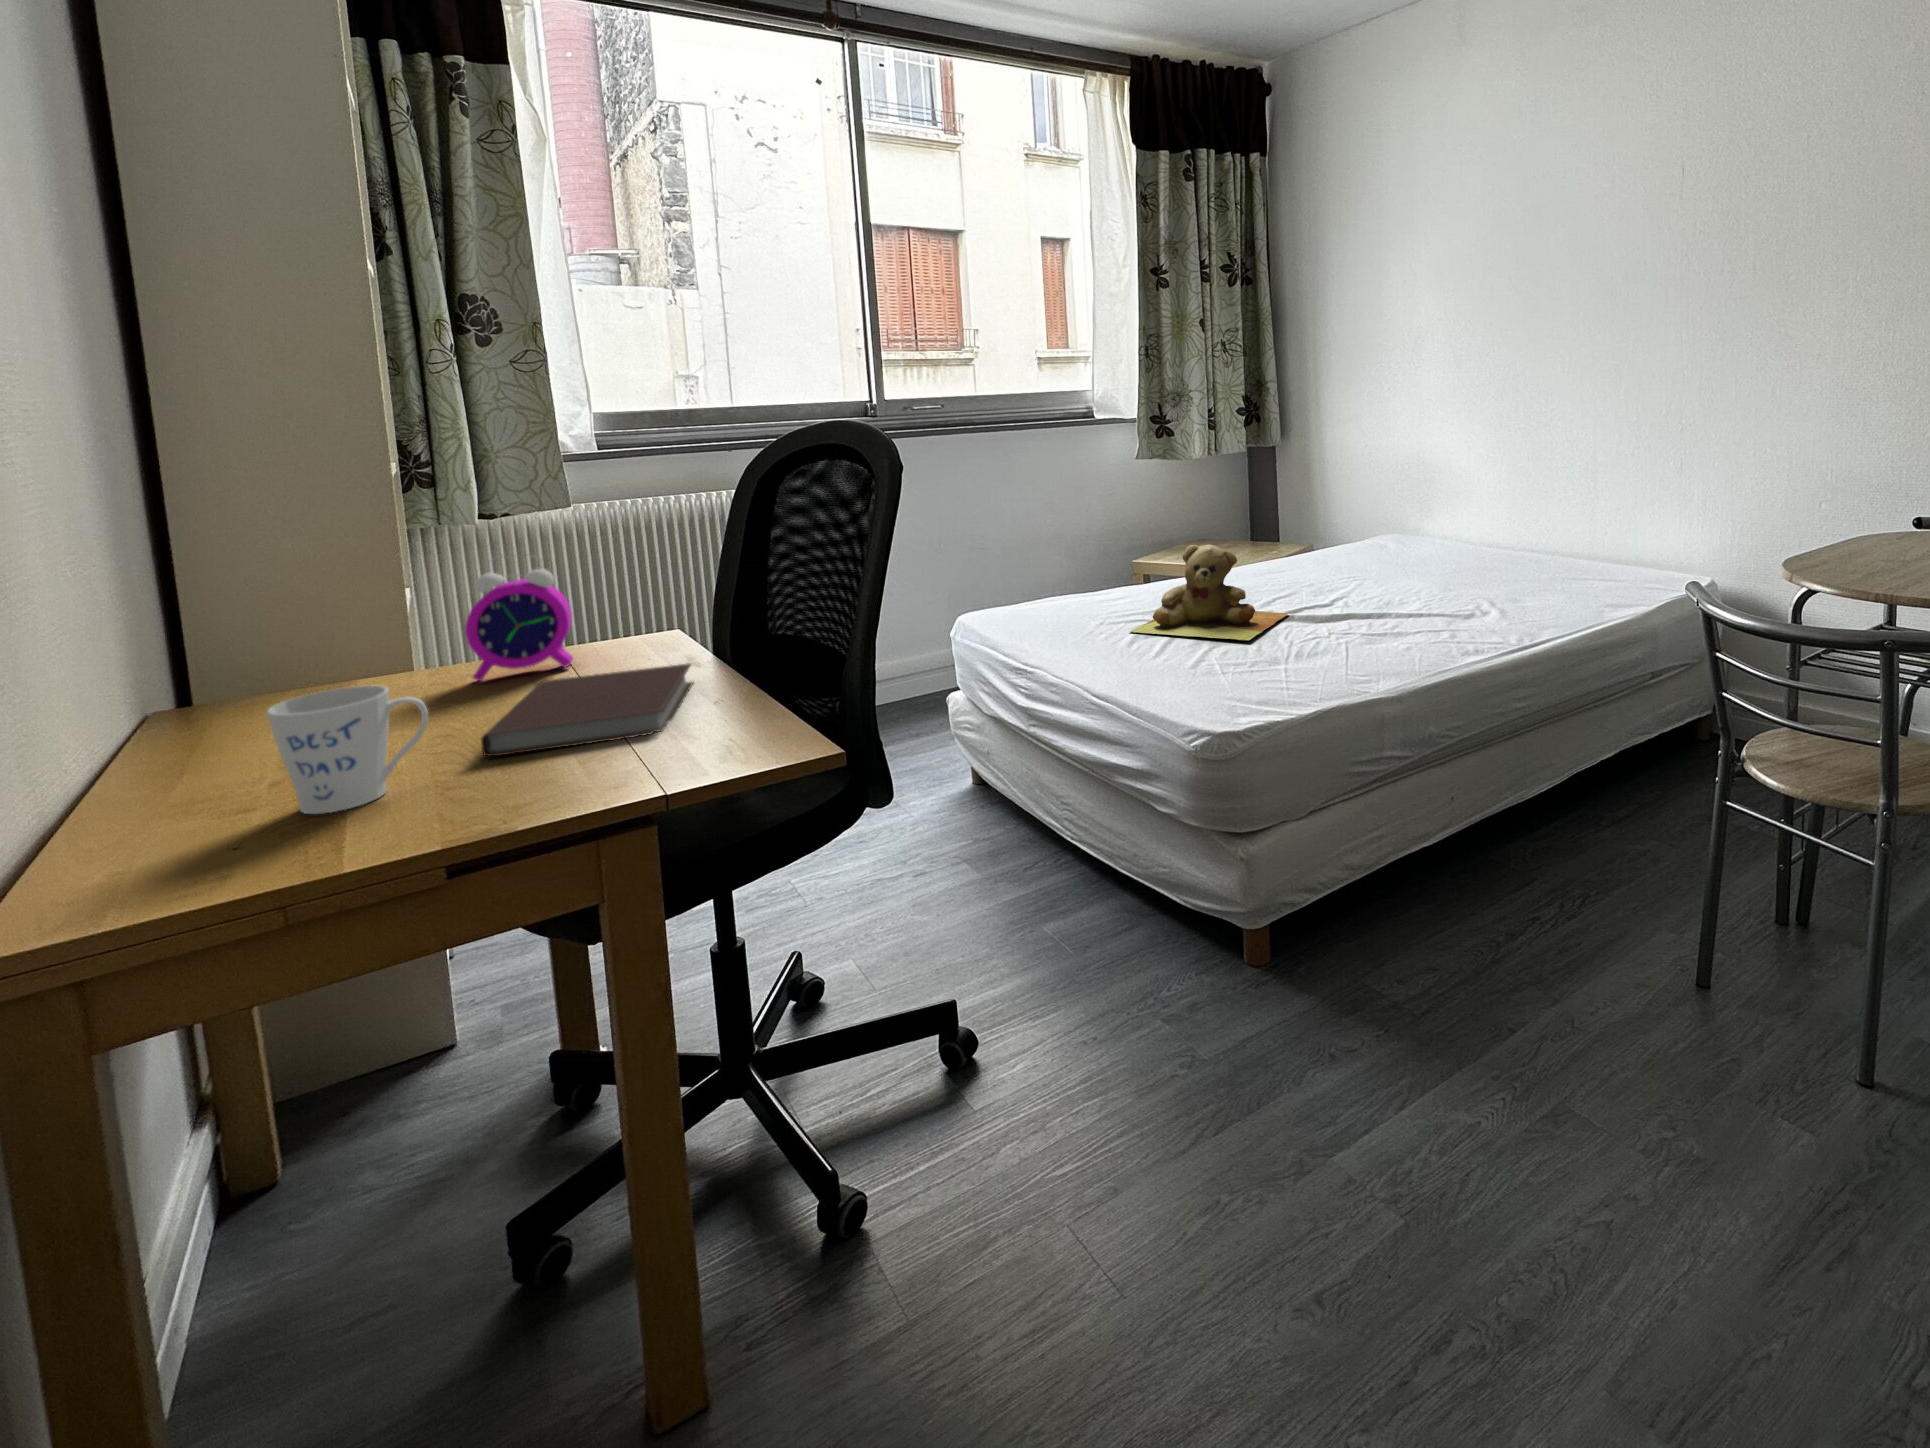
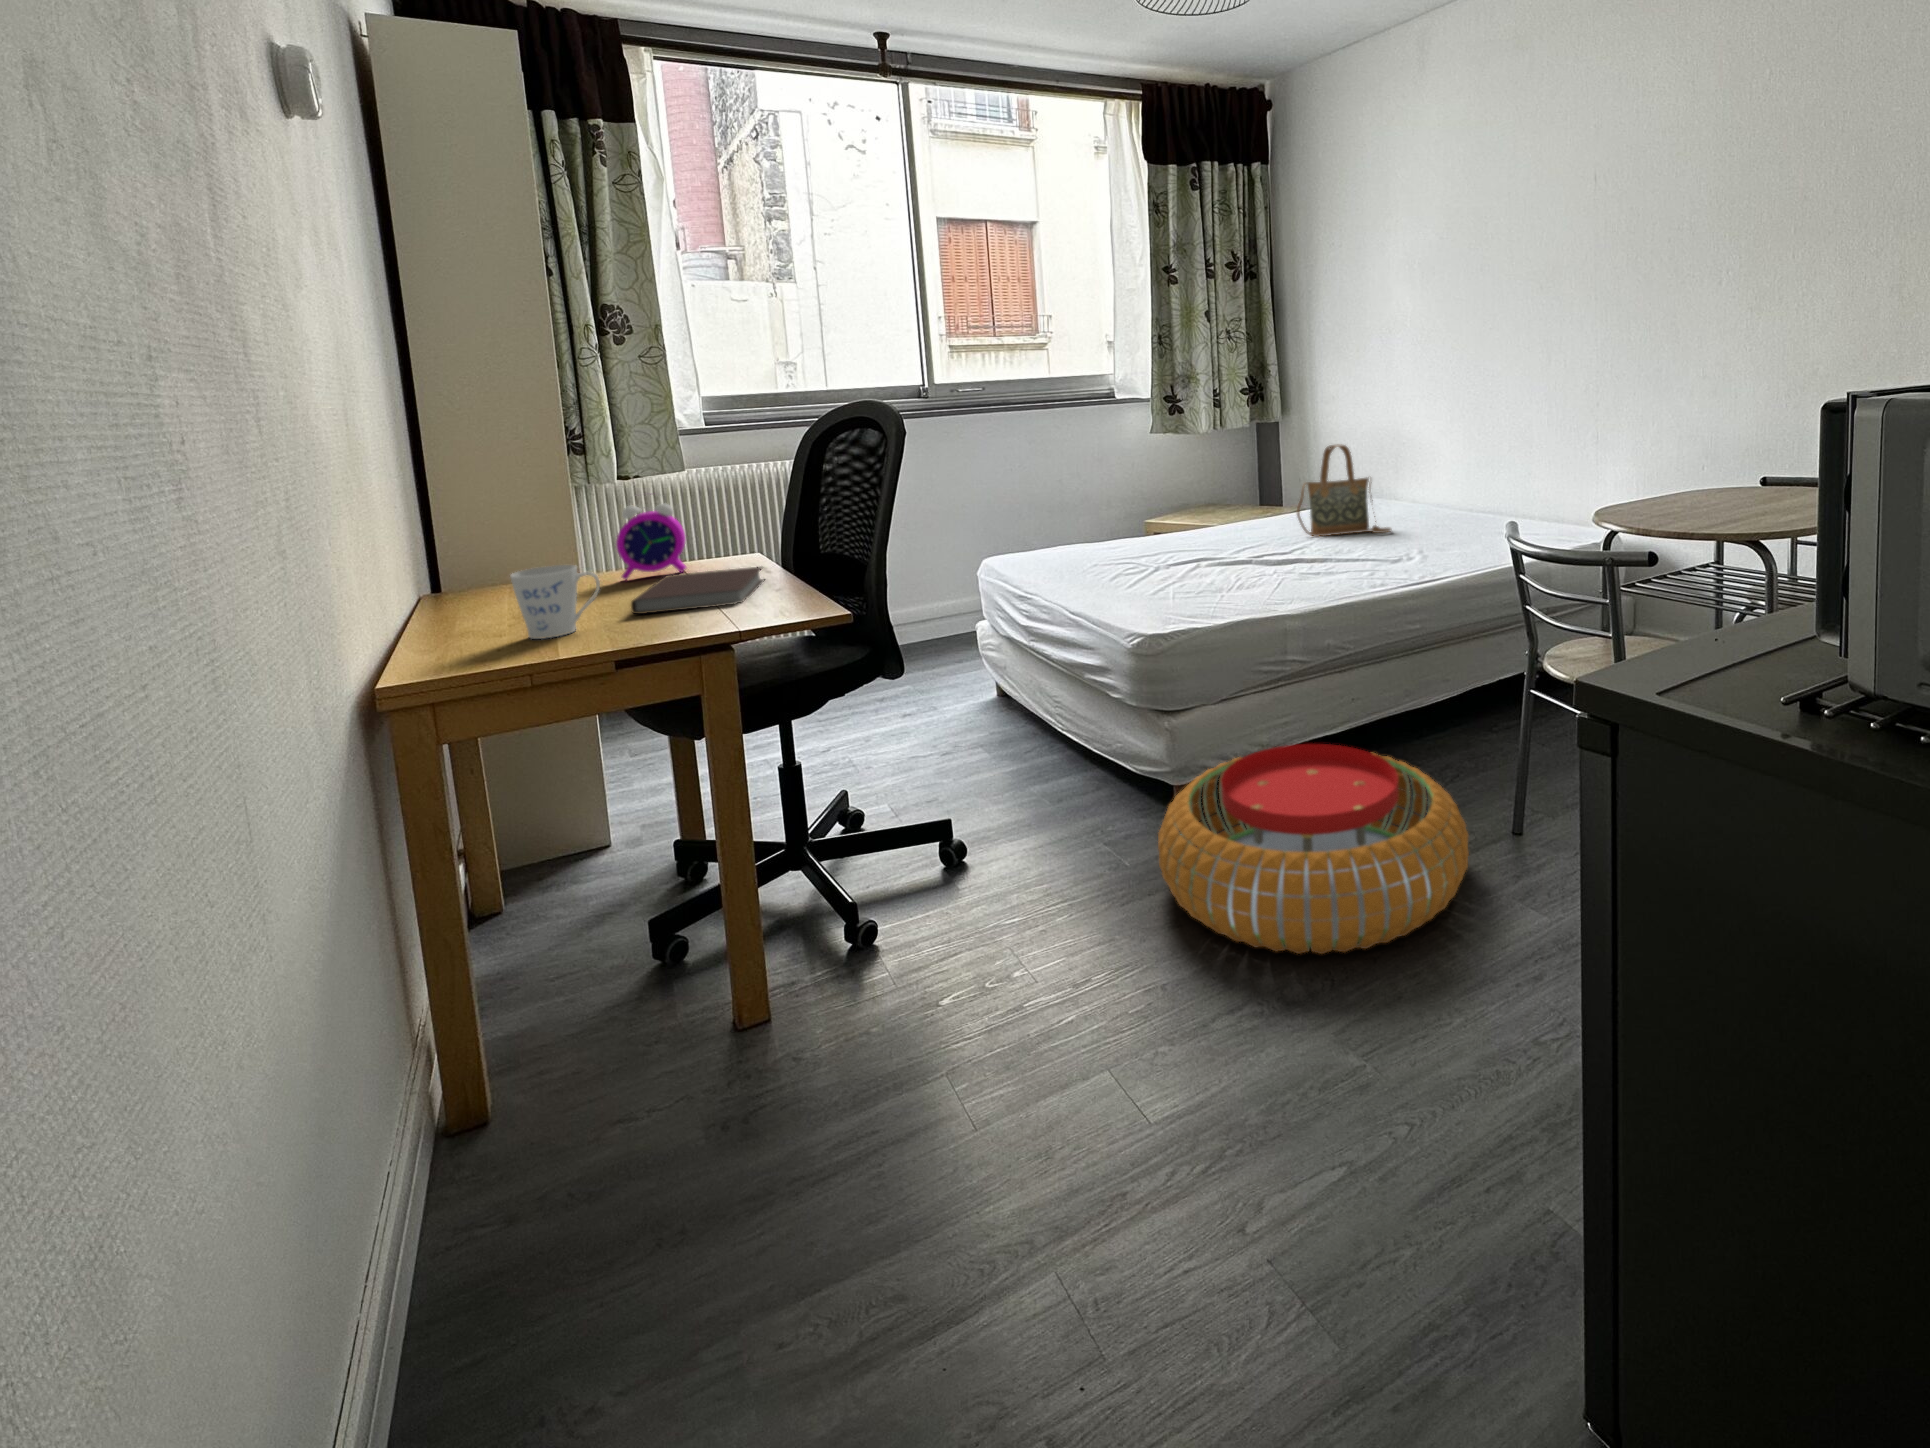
handbag: none [1335,475,1446,585] -> present [1297,445,1391,536]
teddy bear: present [1130,545,1289,640] -> none [1113,500,1247,575]
pouf: none [1258,881,1697,1224] -> present [1158,744,1469,954]

